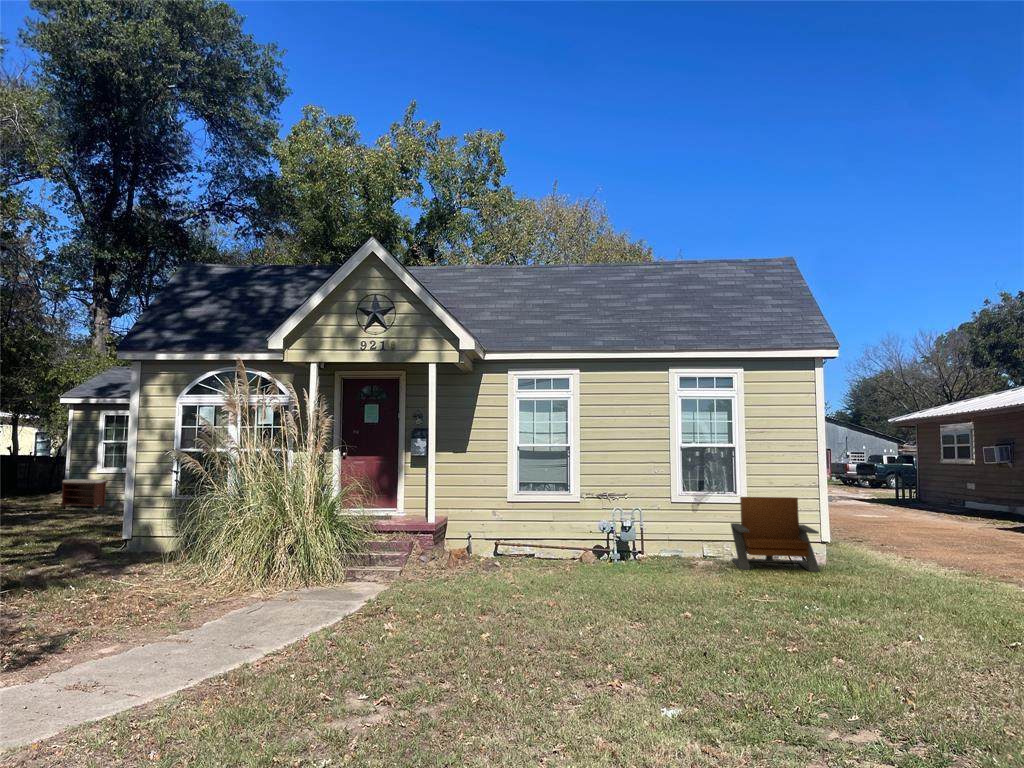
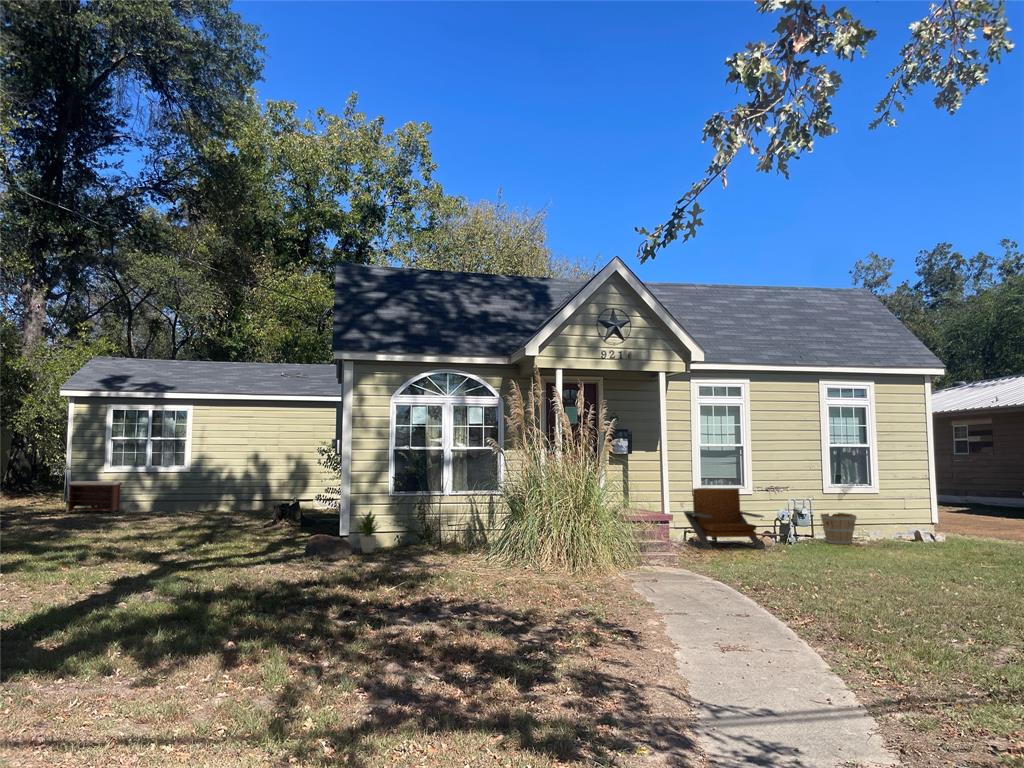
lounge chair: present [731,497,820,572] -> present [684,488,765,550]
potted plant: none [126,510,157,555] -> present [357,511,380,553]
wooden bucket: none [658,525,699,564] -> present [821,513,857,544]

